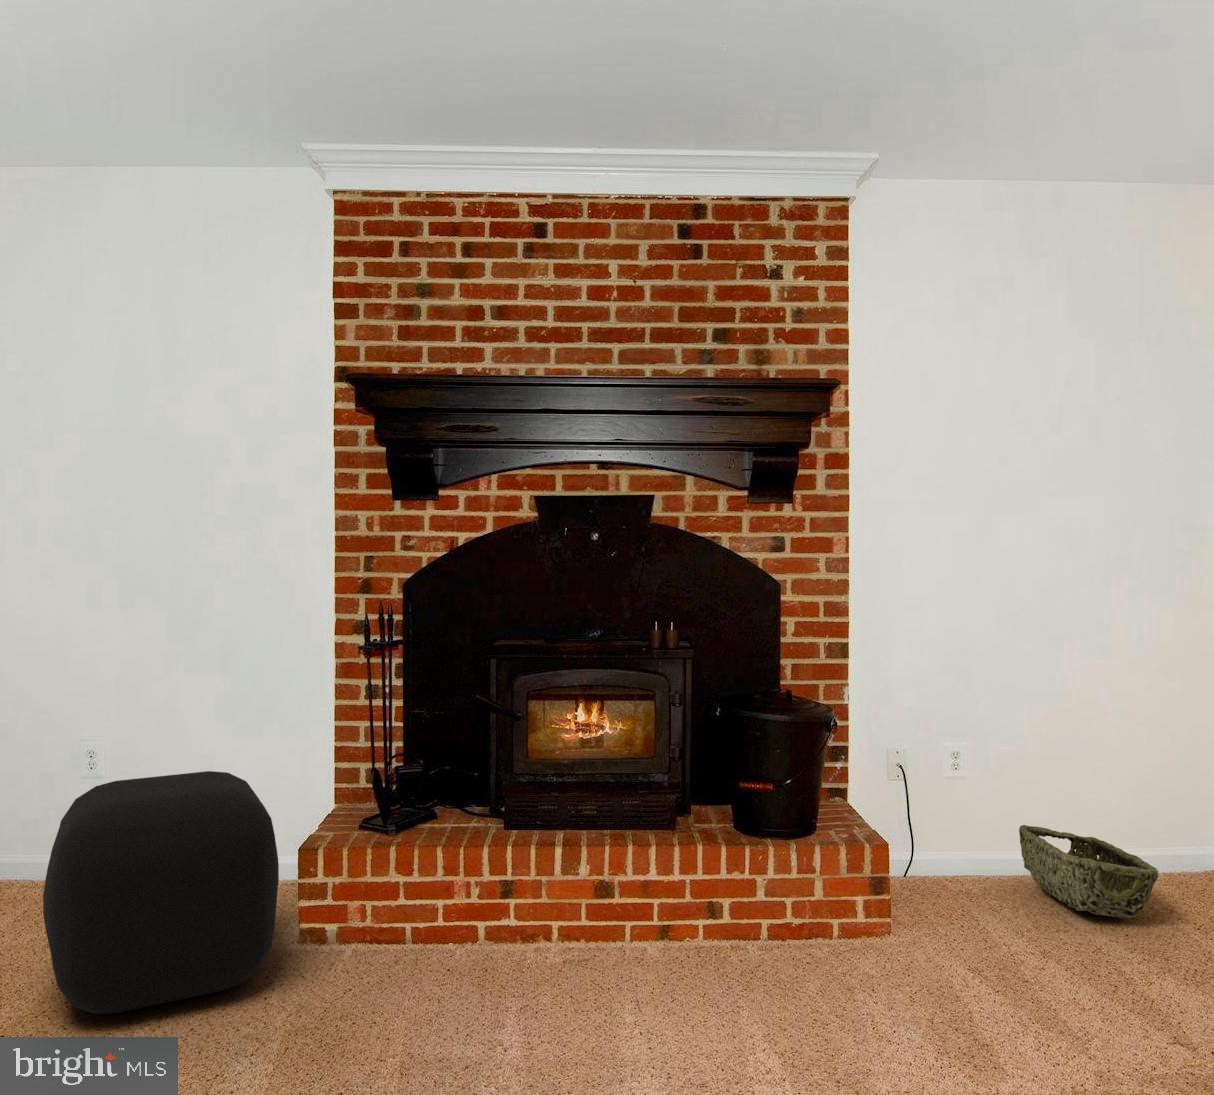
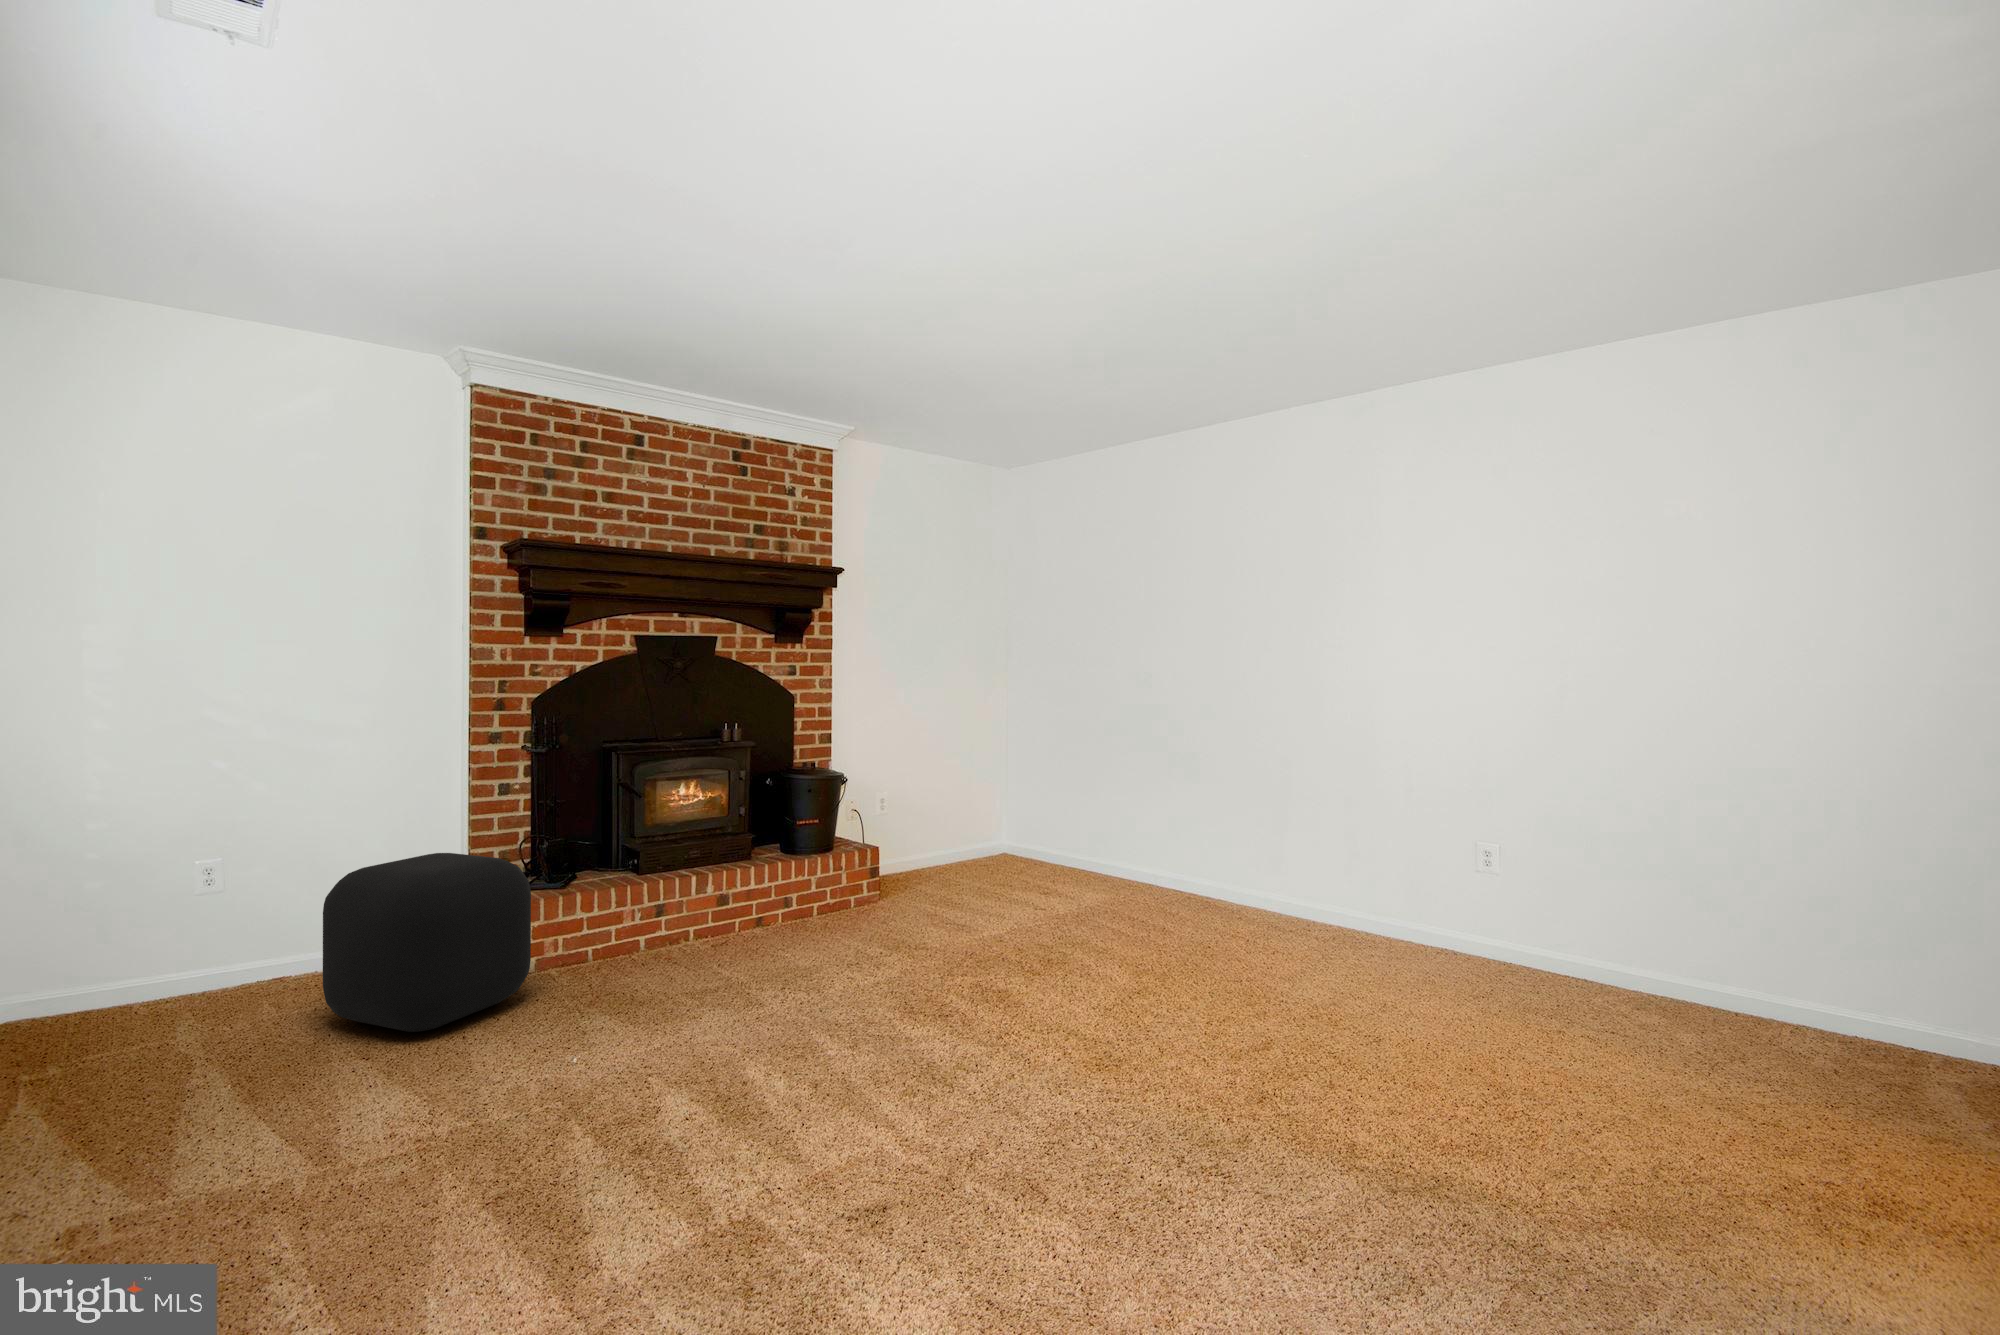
woven basket: present [1019,825,1158,919] -> none [918,836,994,876]

